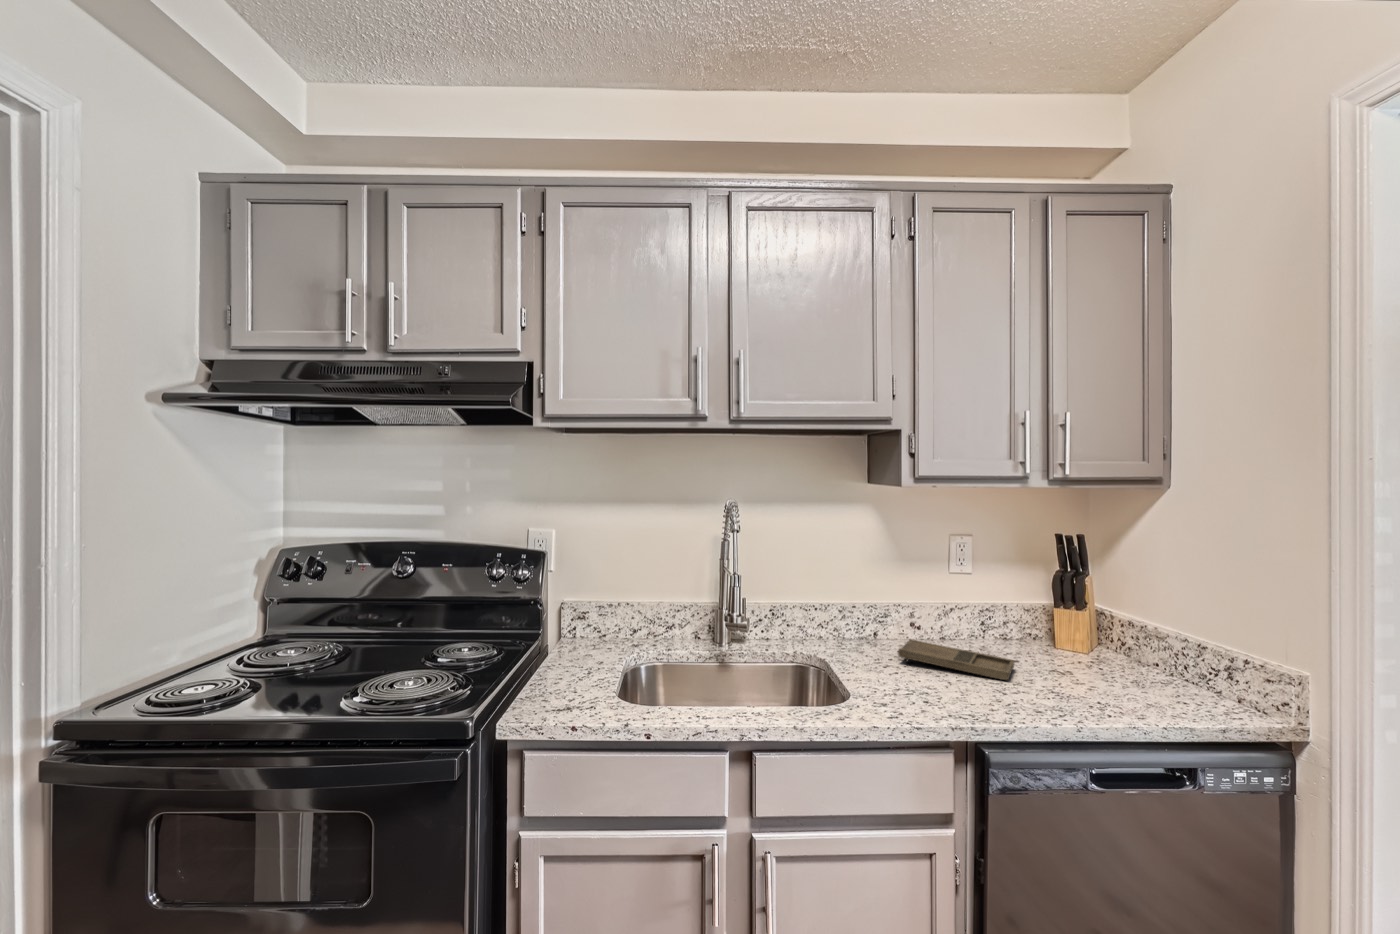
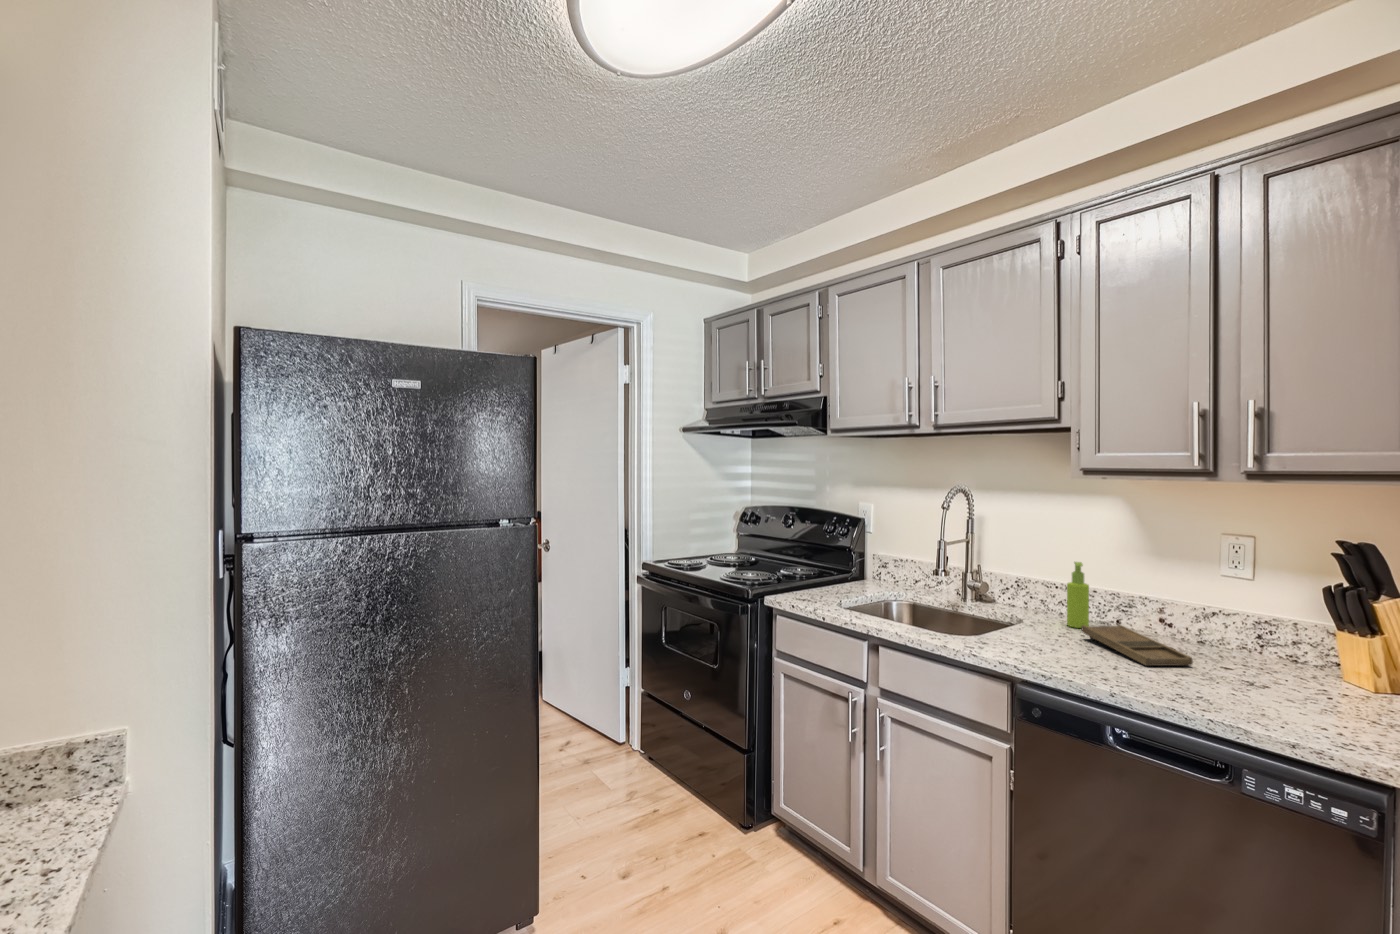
soap dispenser: none [845,578,869,651] -> present [1067,562,1089,628]

